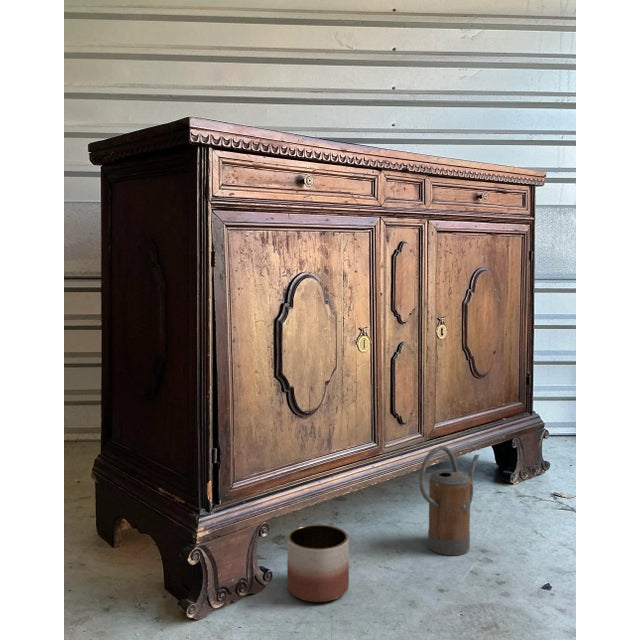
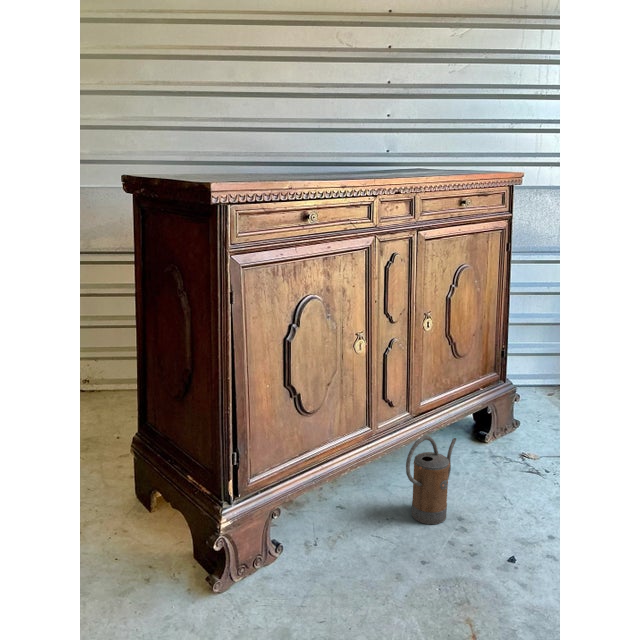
planter: present [287,524,349,602] -> none [296,506,347,573]

